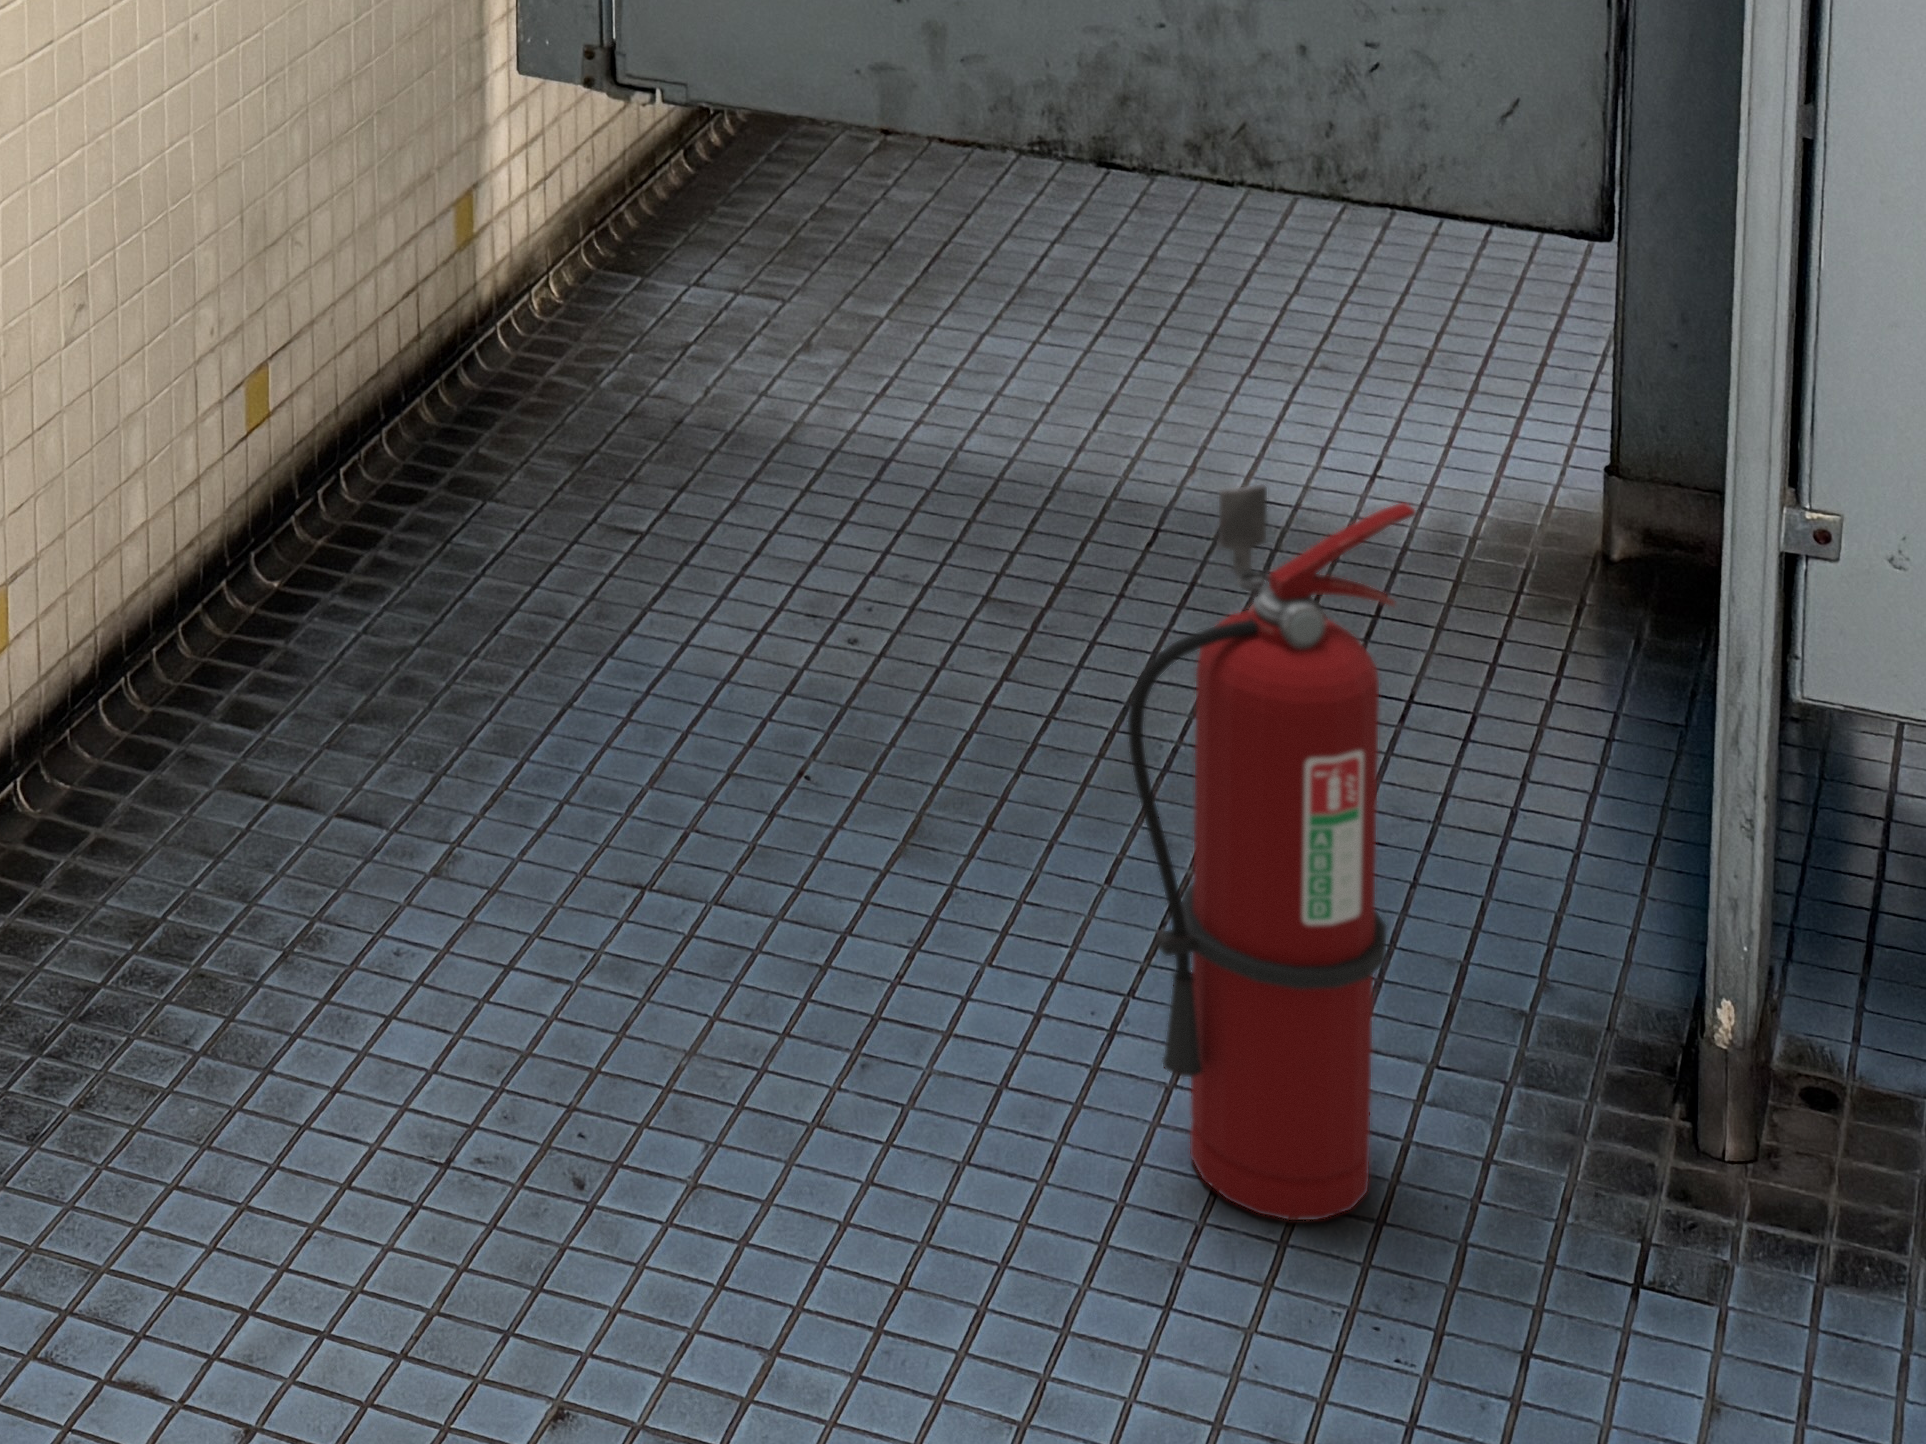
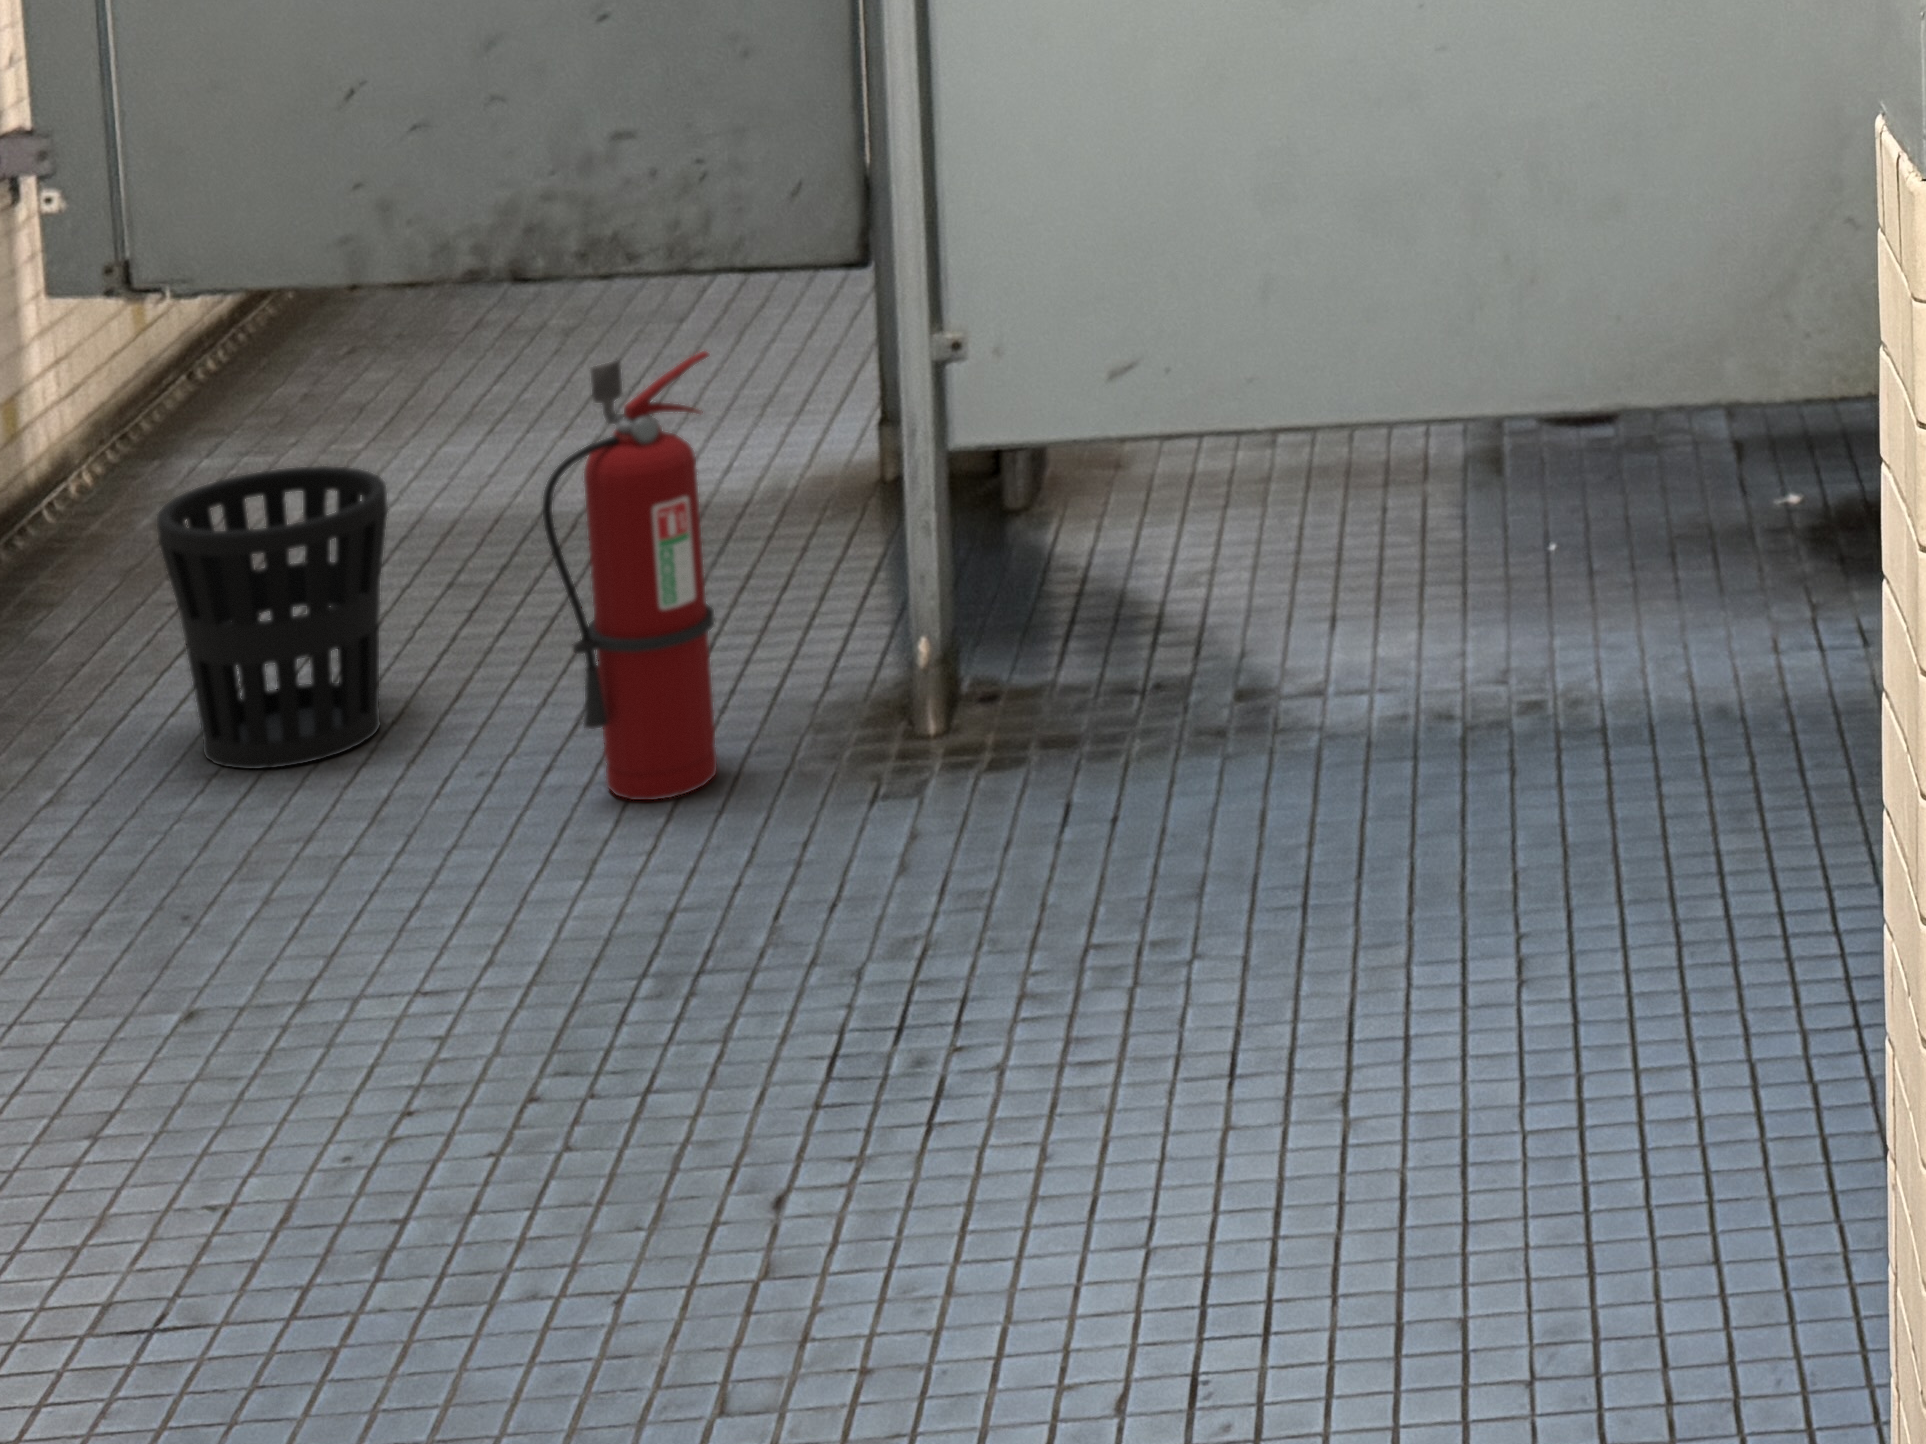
wastebasket: none [587,464,897,929] -> present [157,466,388,769]

